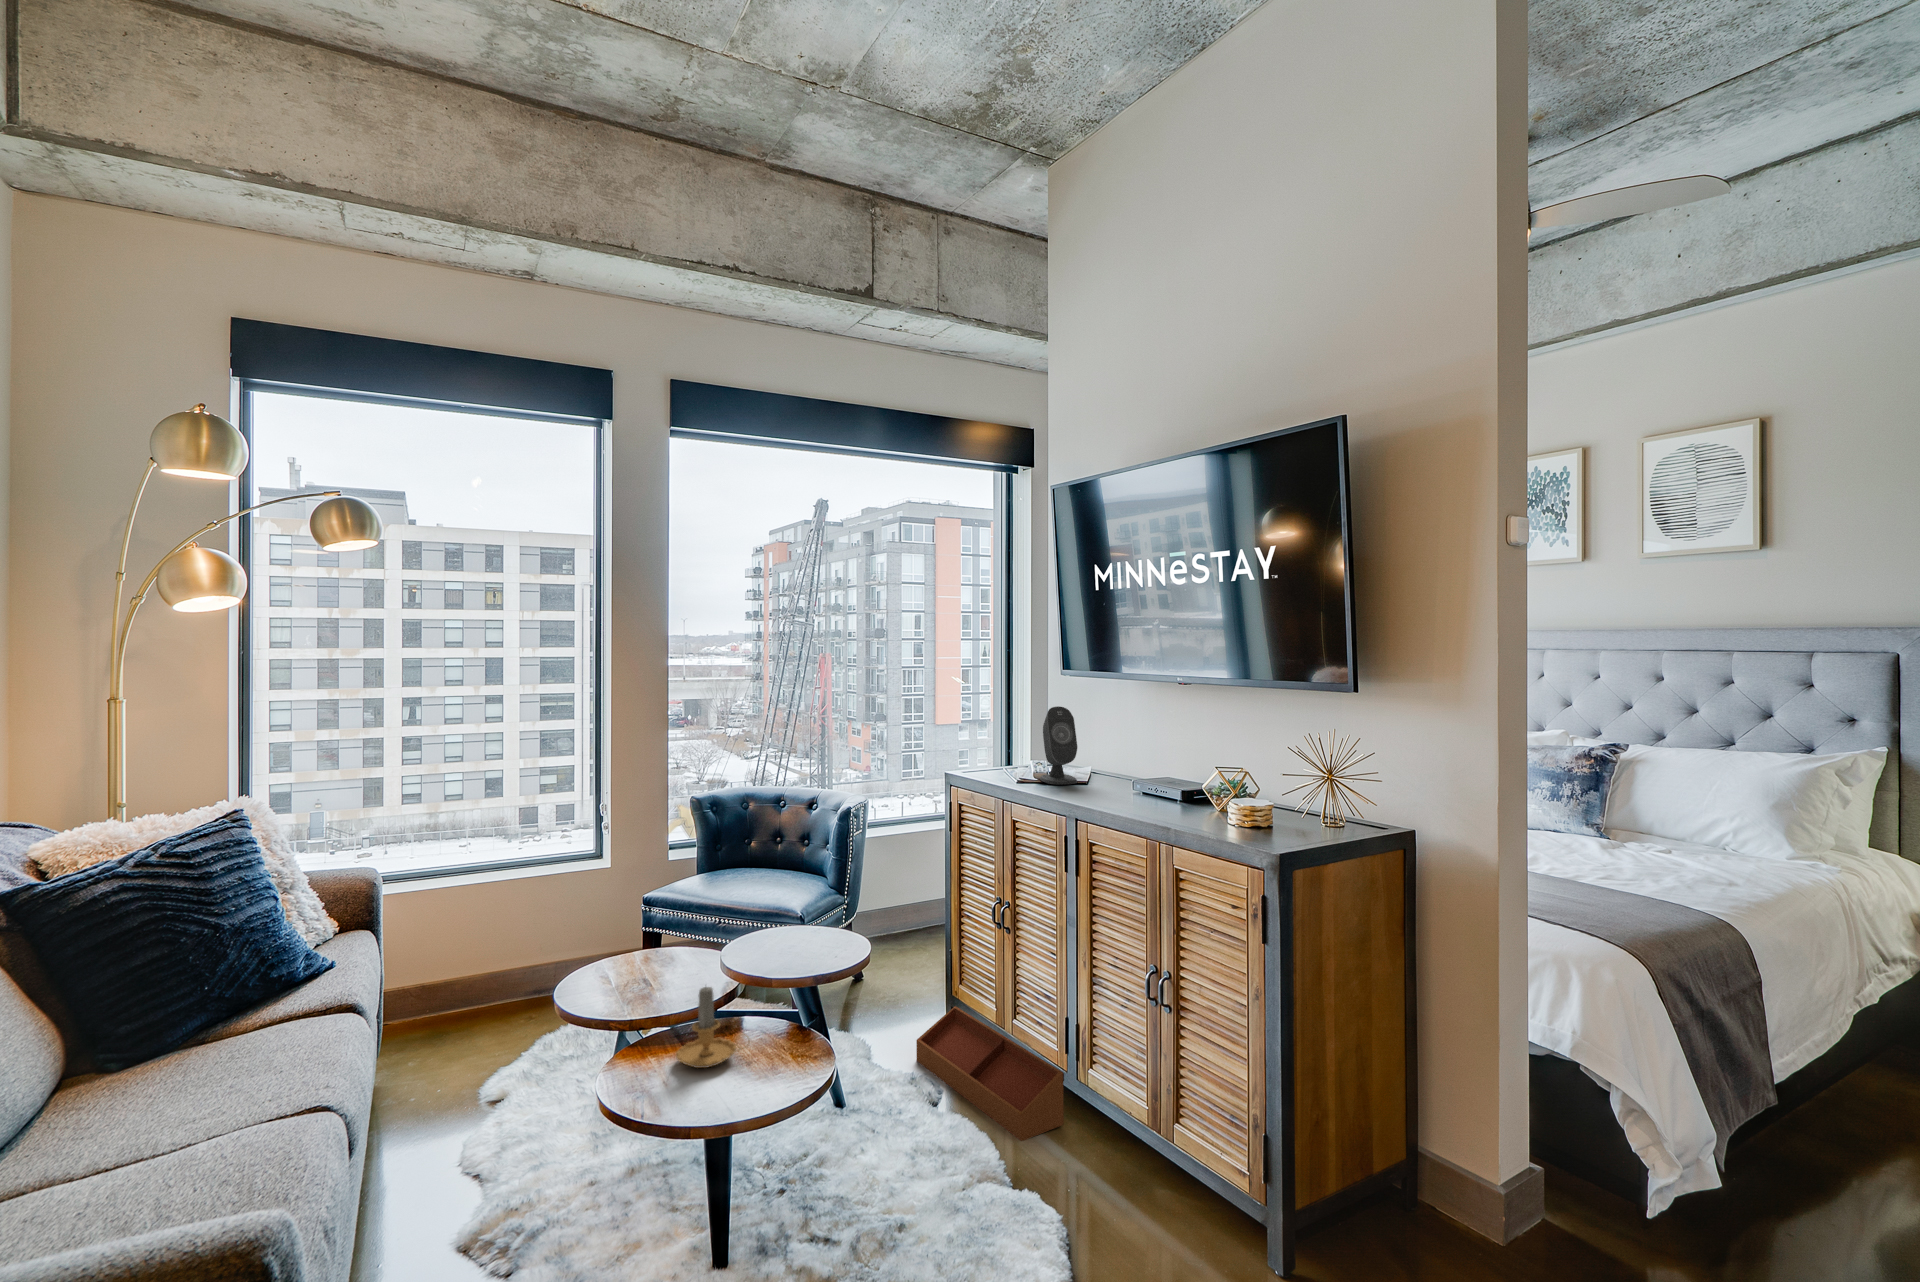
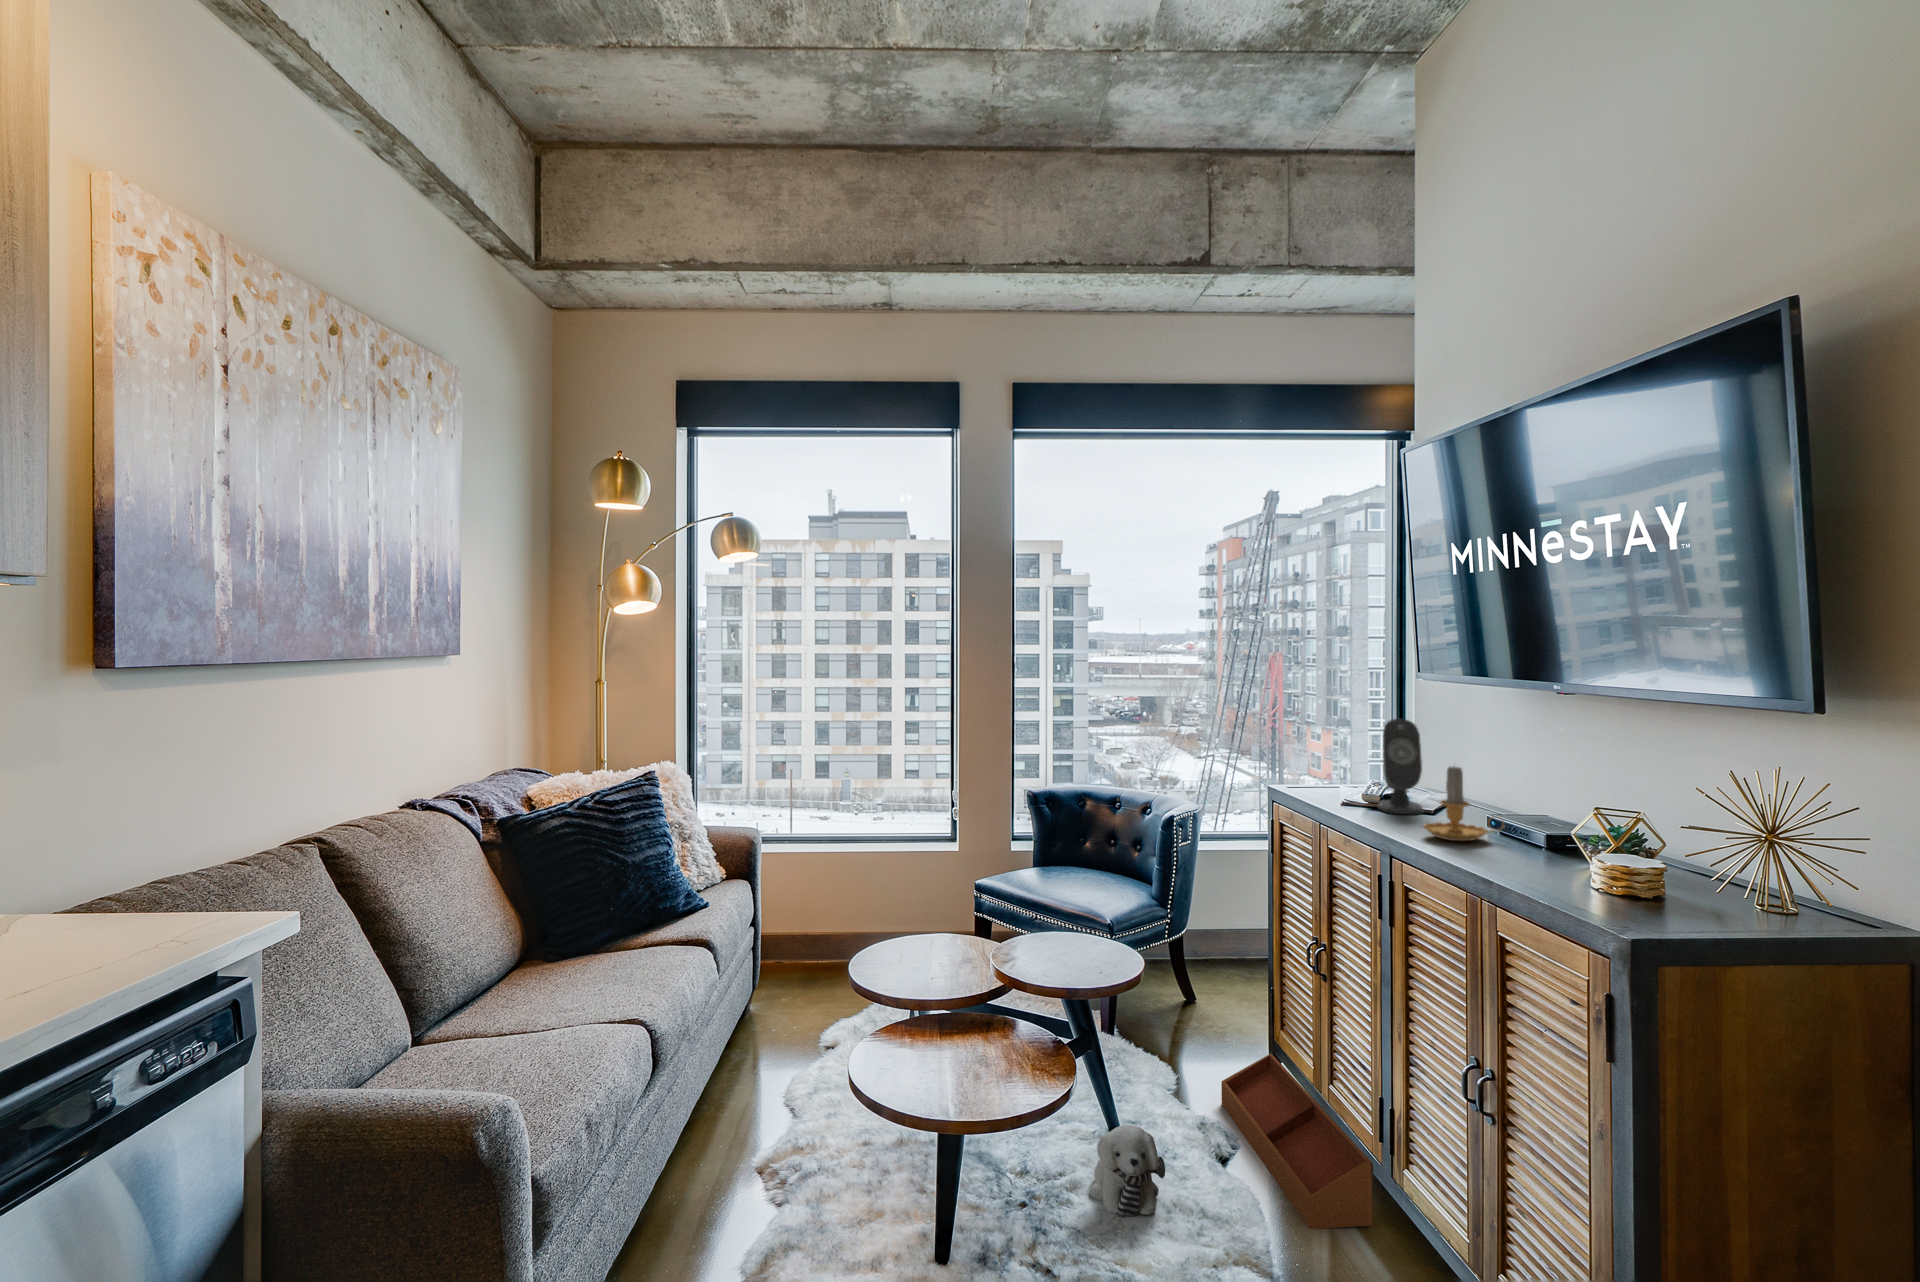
candle: present [676,987,742,1068] -> present [1423,766,1504,841]
plush toy: none [838,1091,905,1177] -> present [1089,1125,1165,1216]

